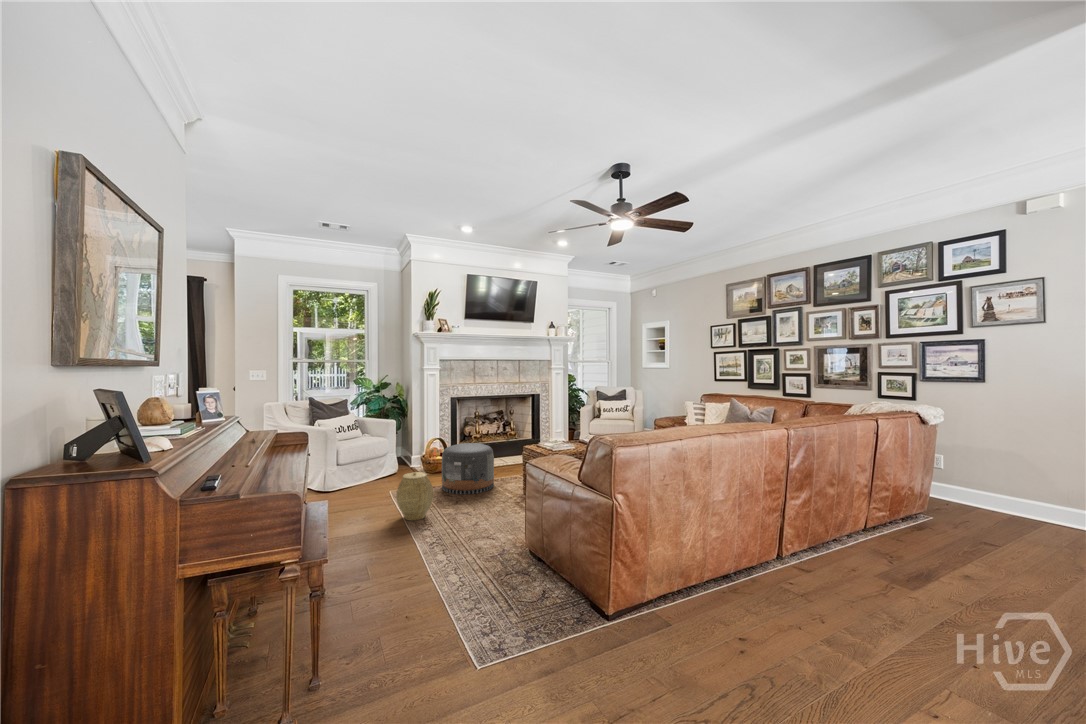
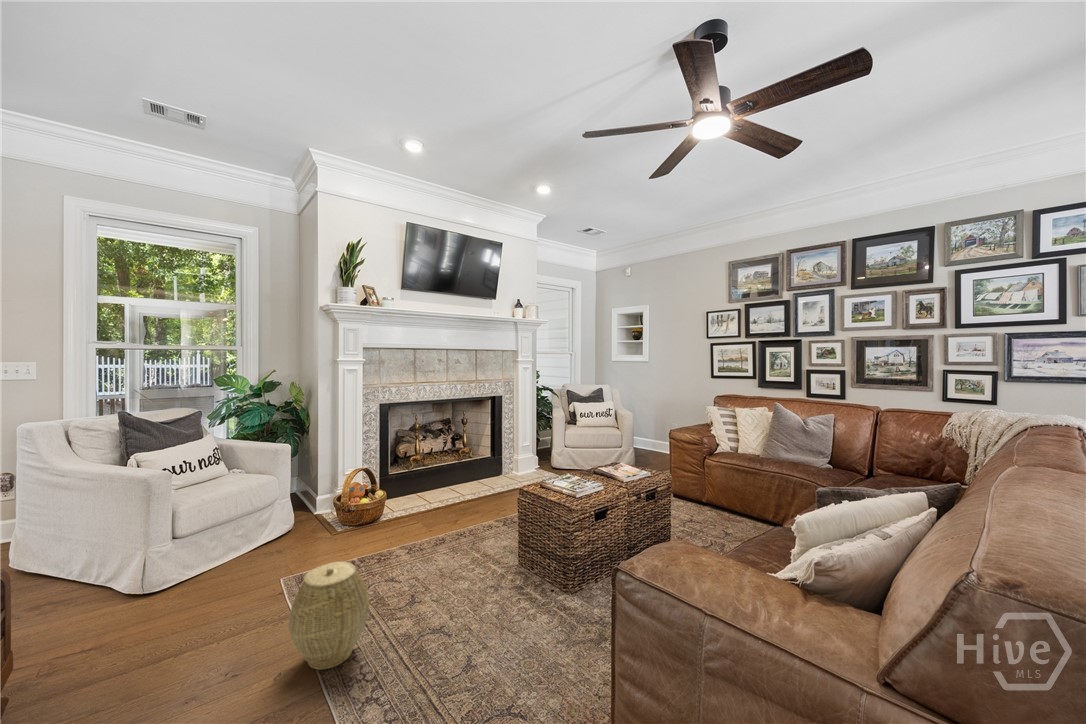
pouf: present [442,443,494,494] -> none [374,480,462,575]

